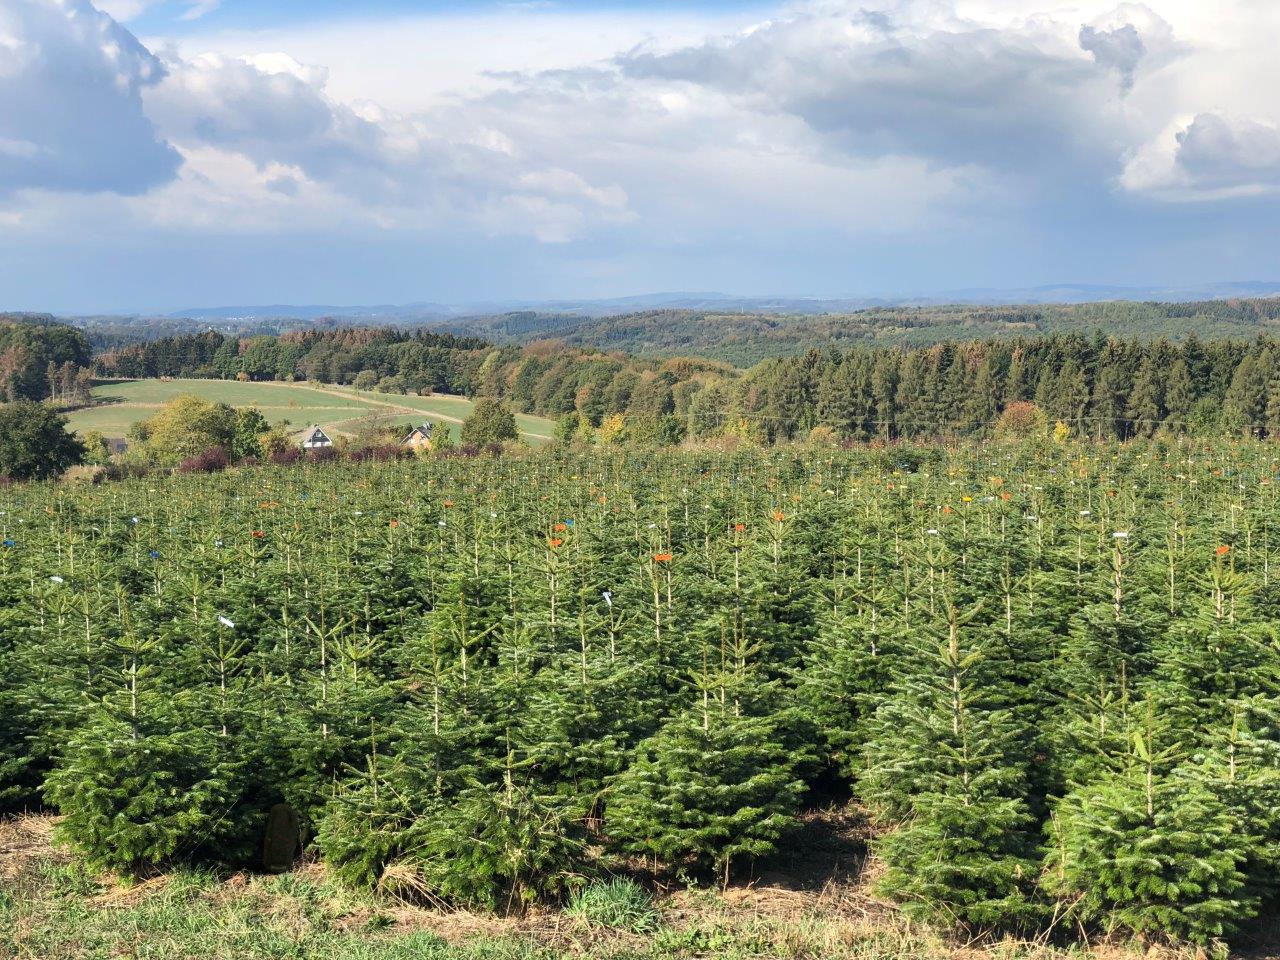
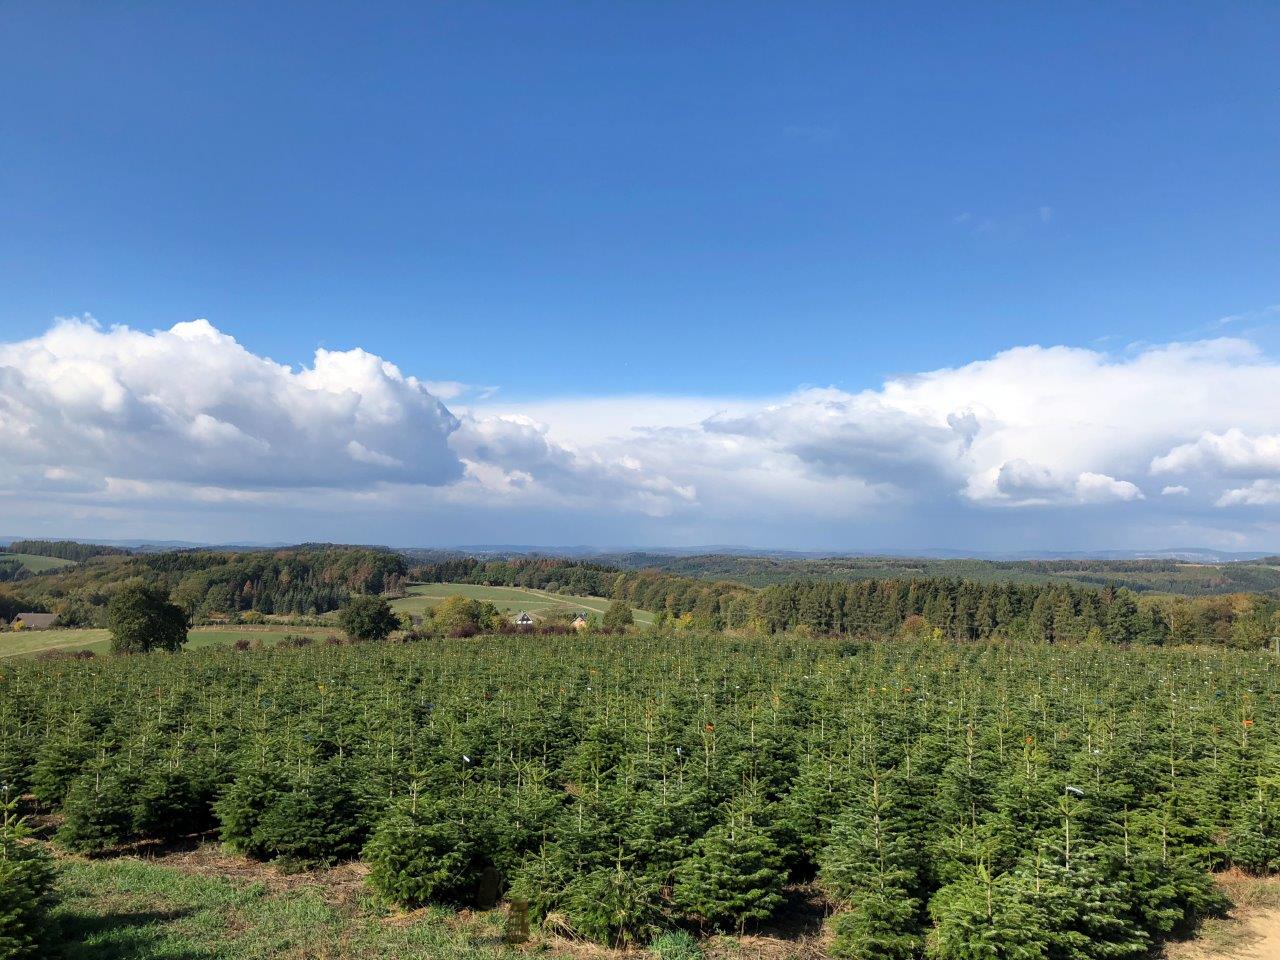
basket: none [311,840,354,916] -> present [506,896,529,943]

